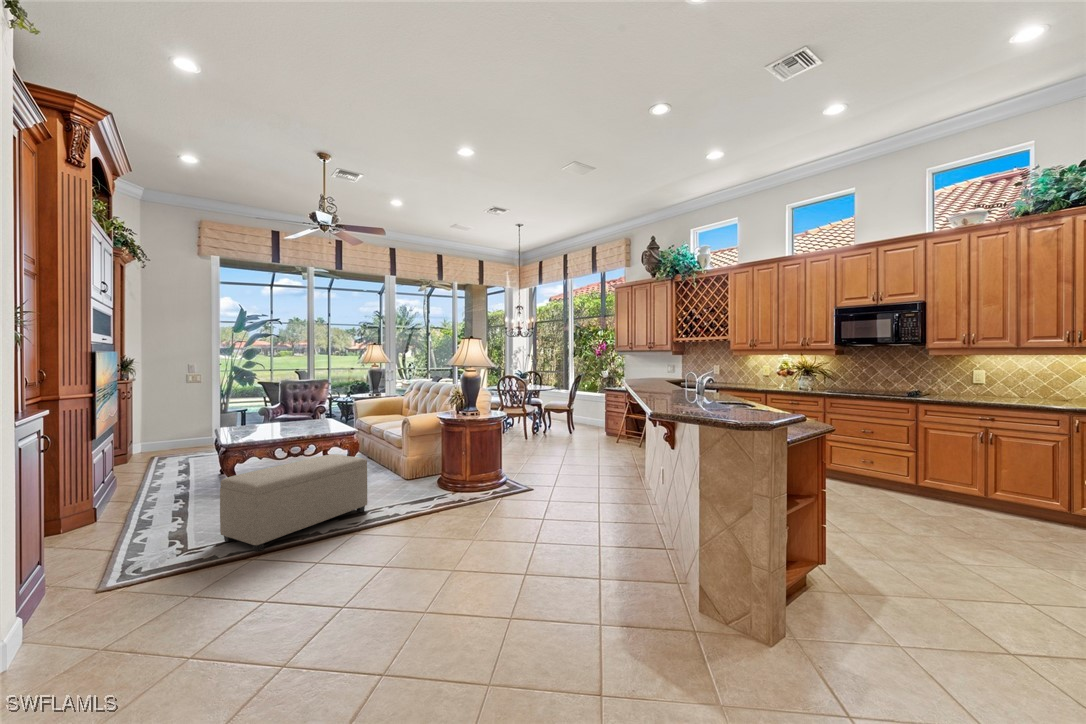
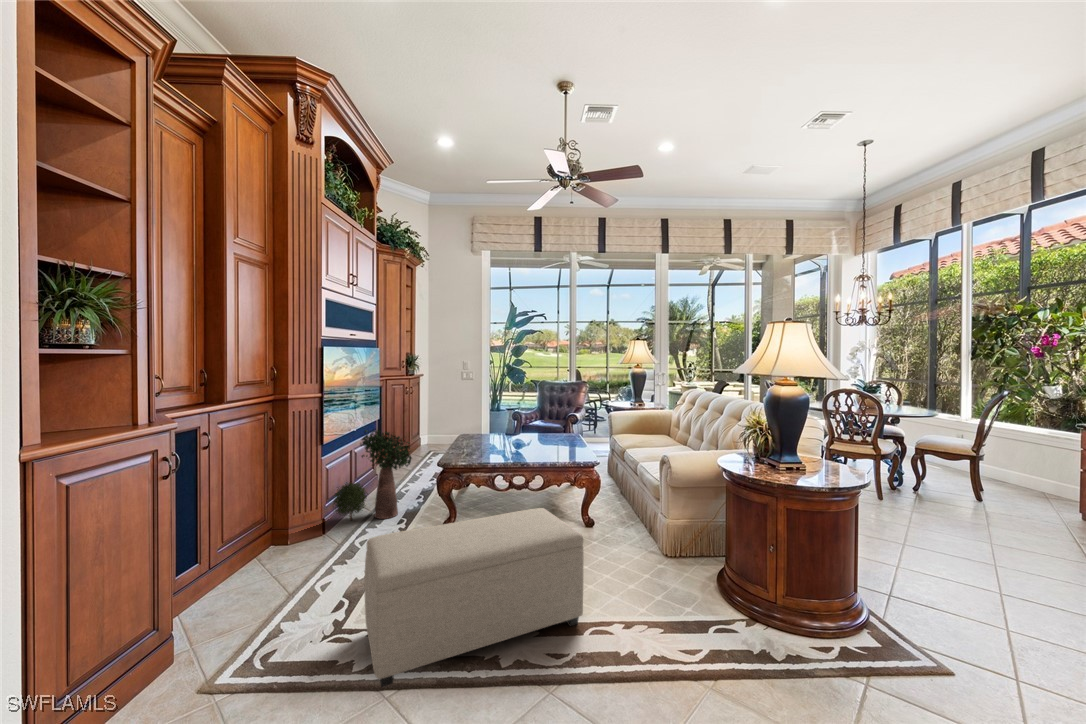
potted plant: none [102,425,185,508] -> present [333,430,412,520]

